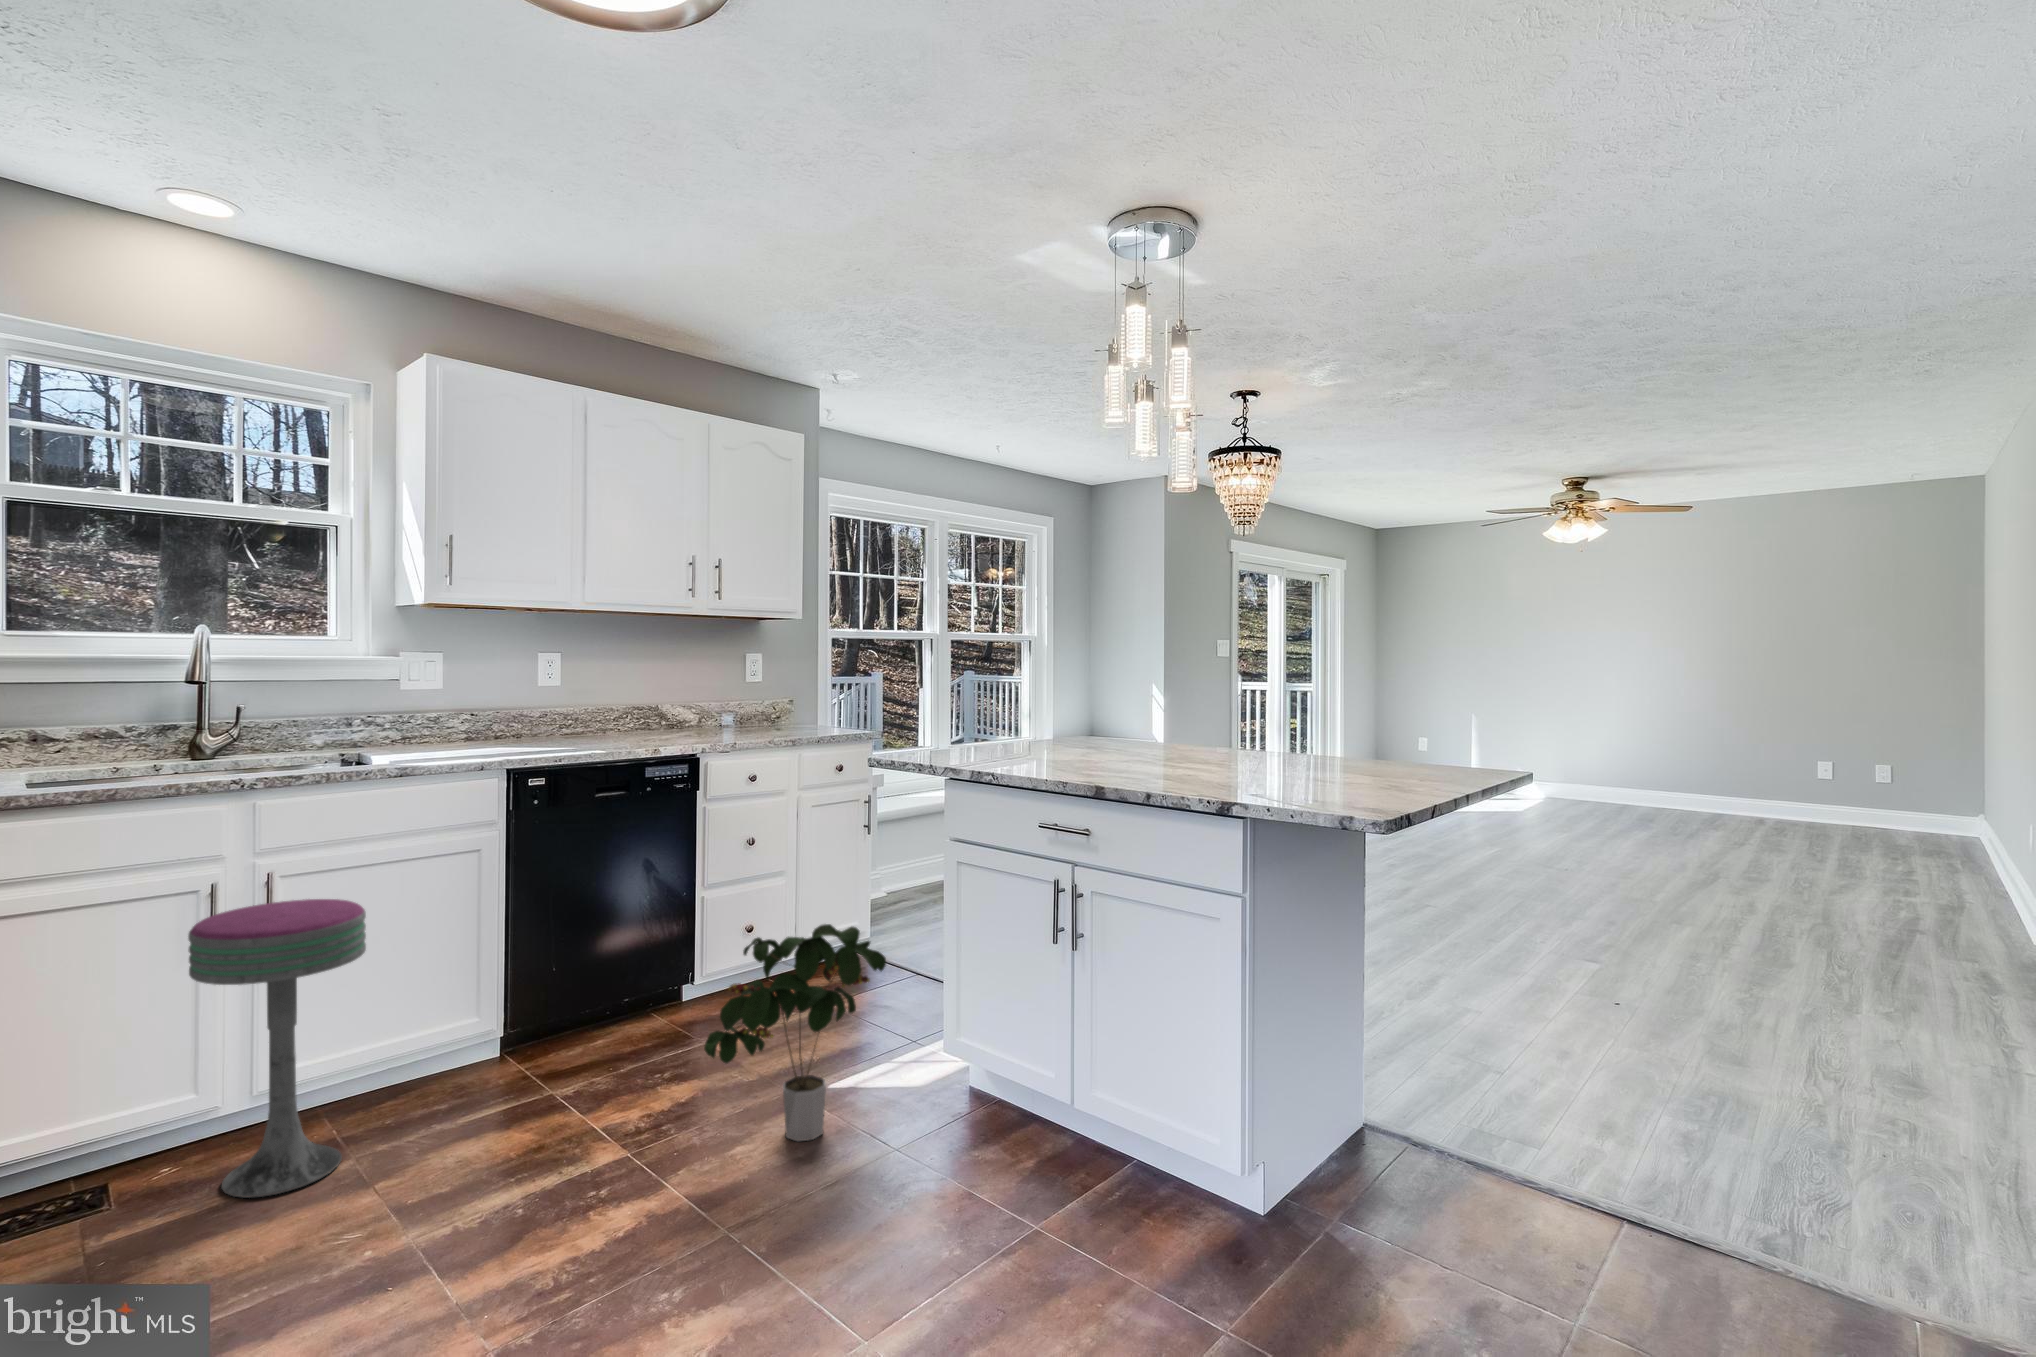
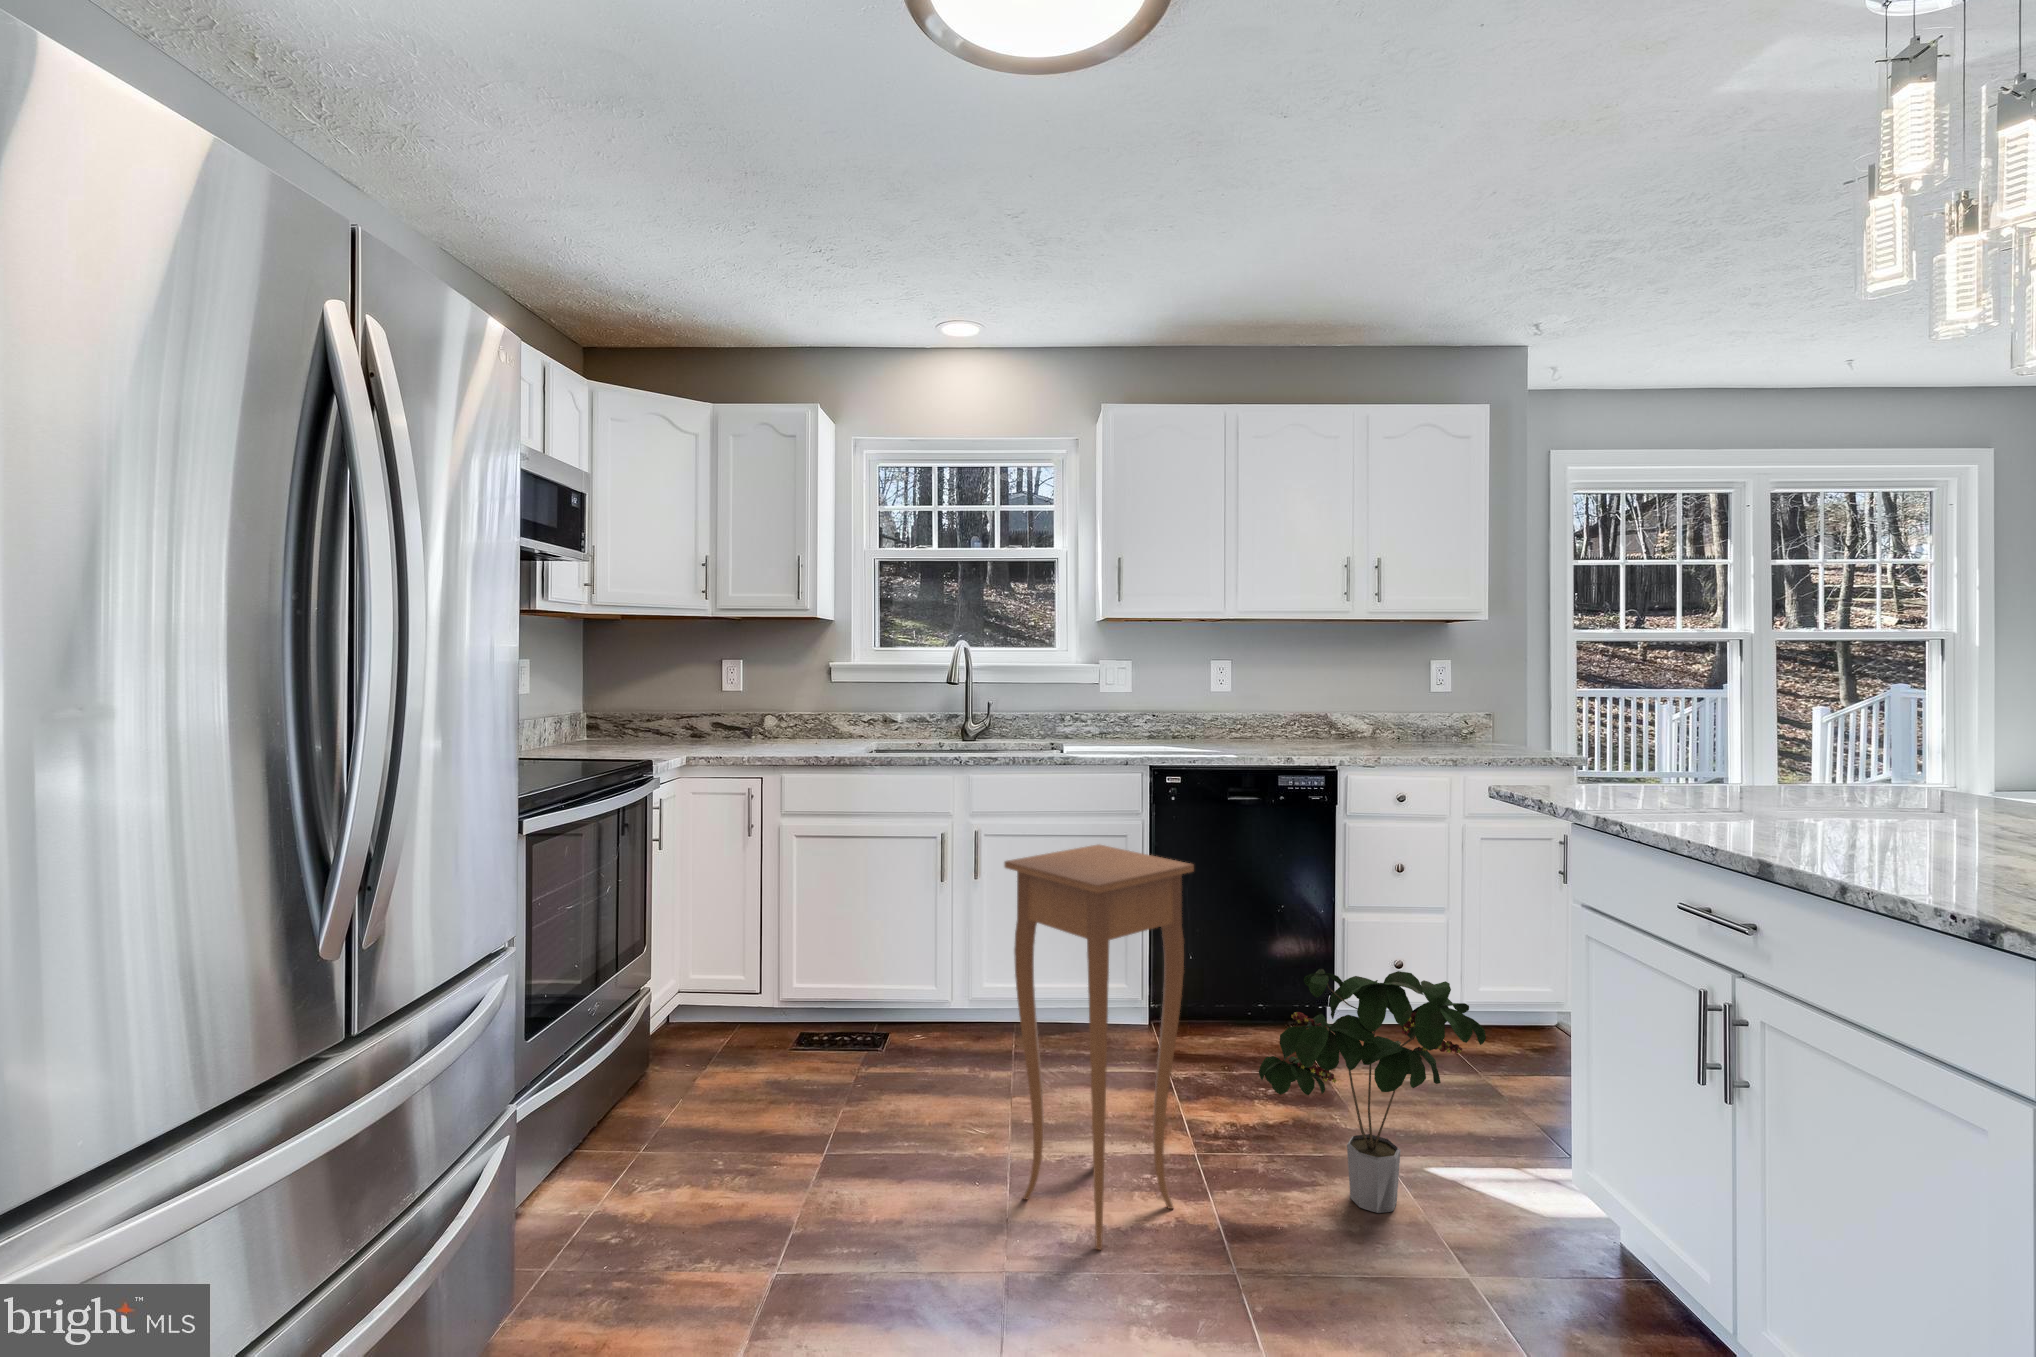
side table: none [440,853,657,1276] -> present [1004,845,1194,1250]
bar stool: present [188,899,366,1198] -> none [912,856,1022,1081]

